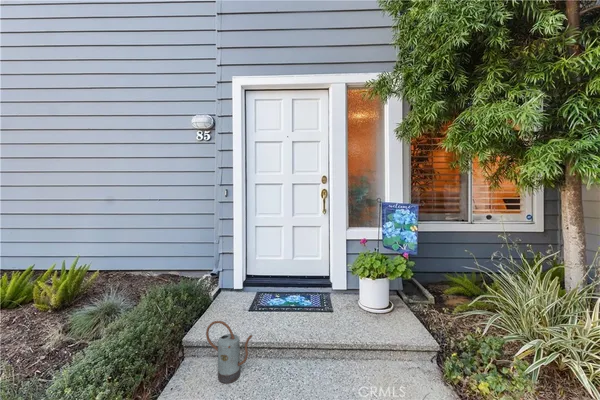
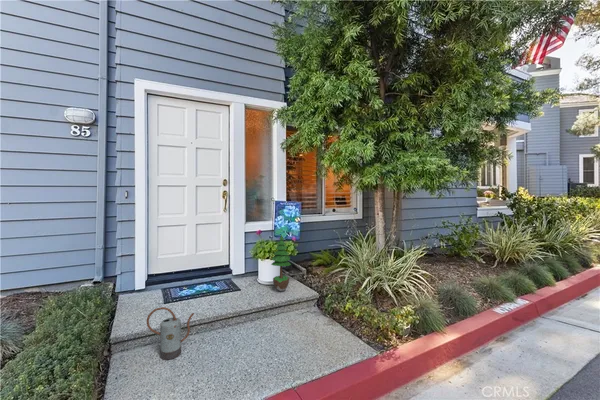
potted tree: none [368,248,397,325] -> present [271,235,291,292]

